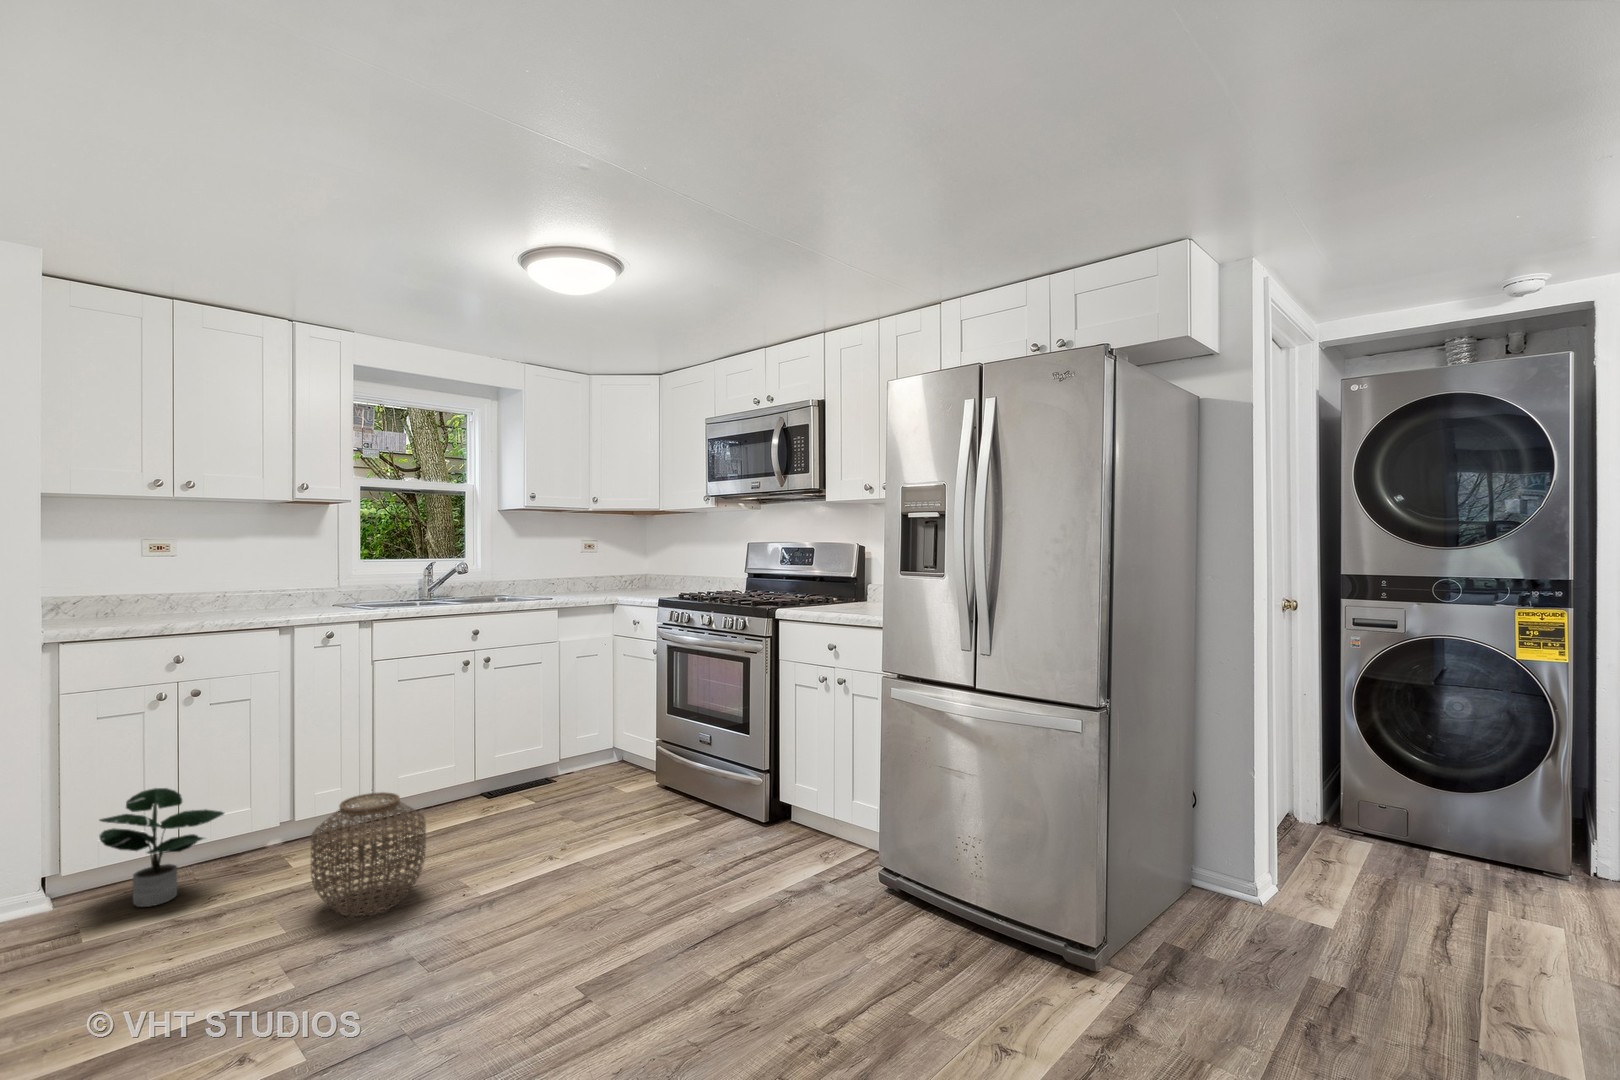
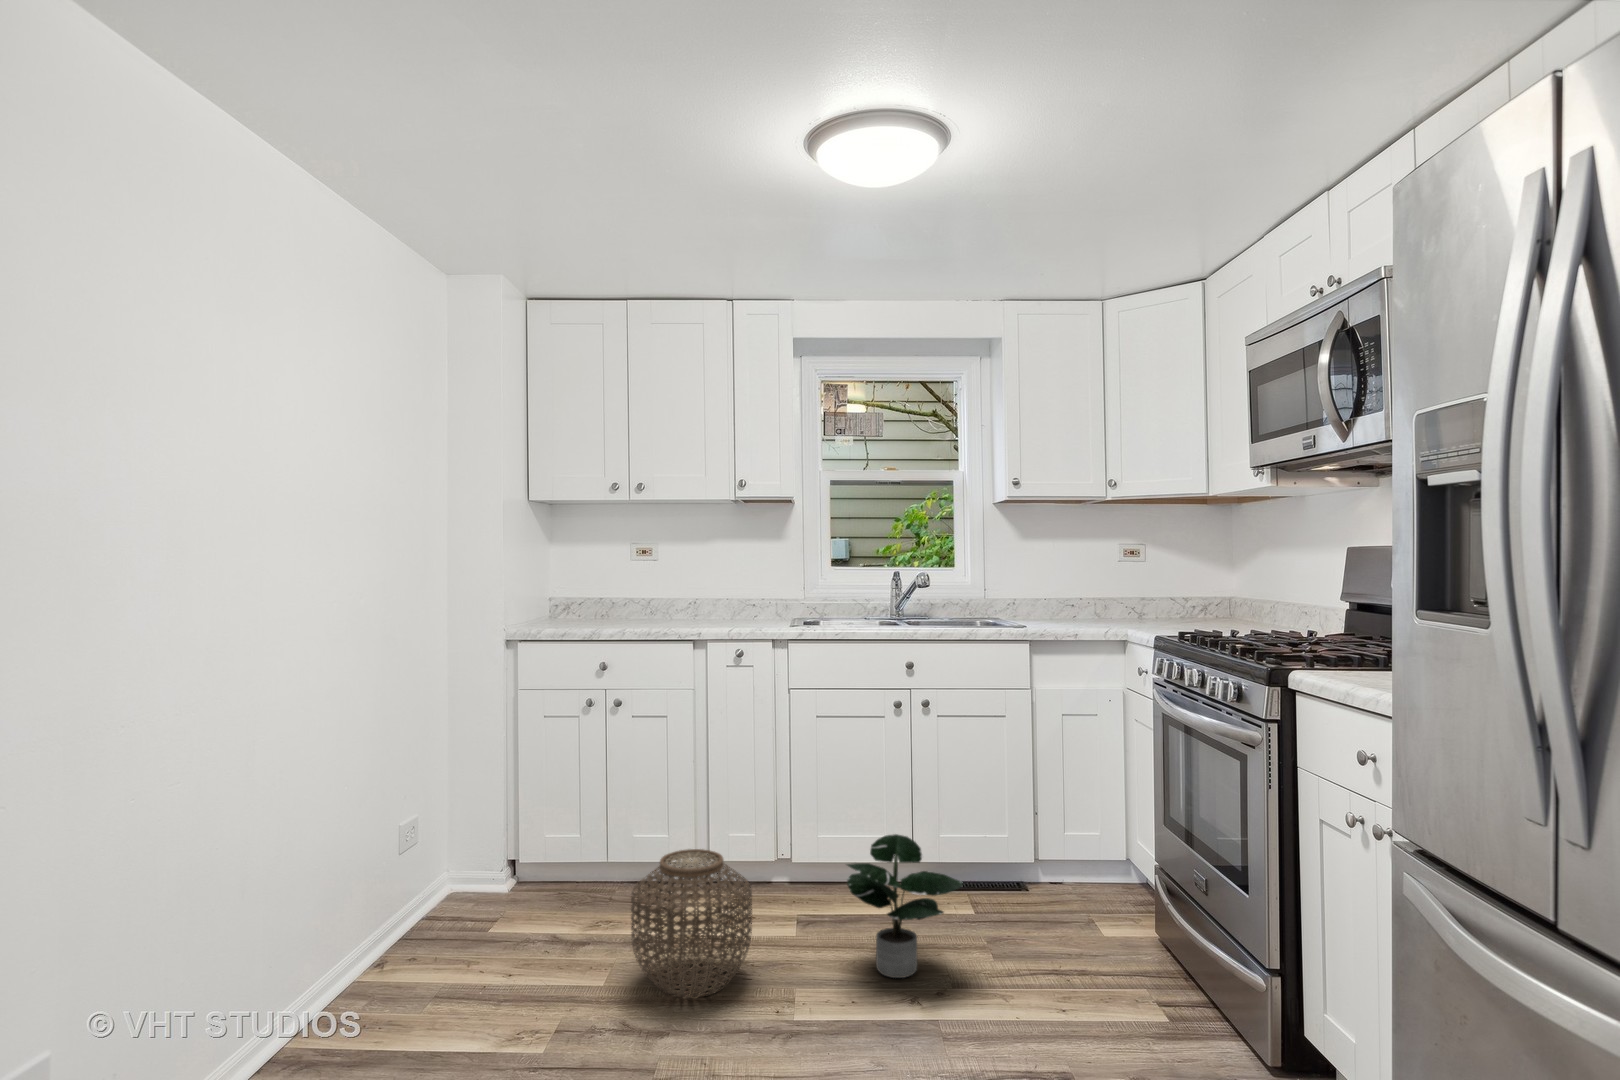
potted plant: present [99,788,224,907] -> present [847,834,962,978]

